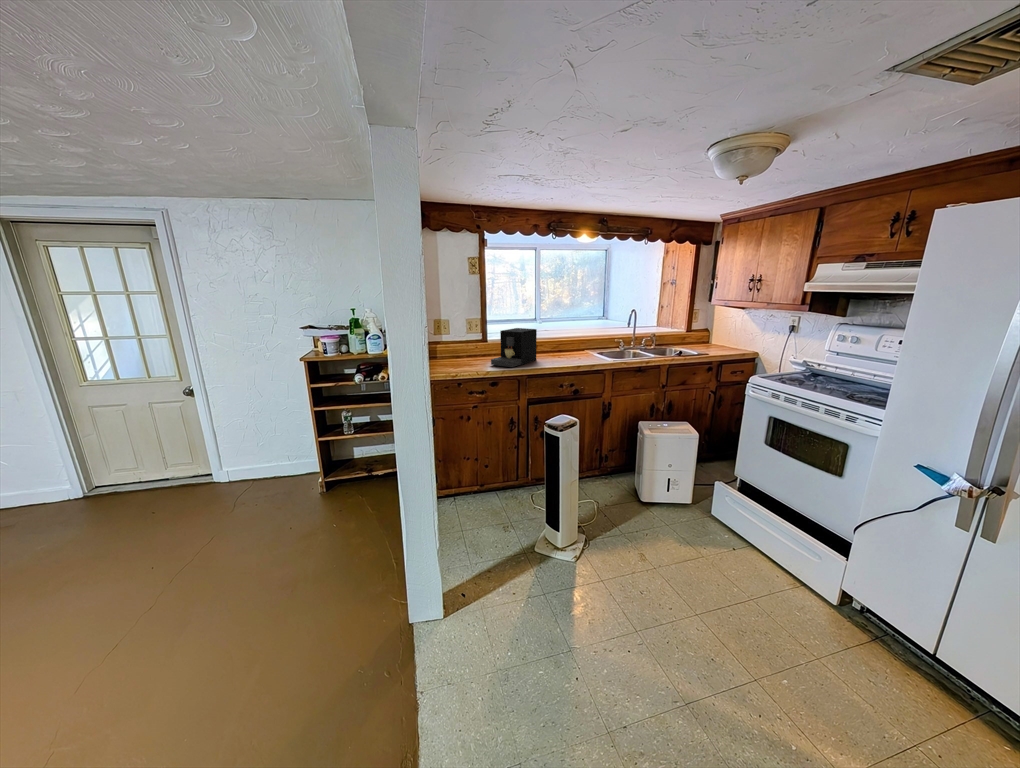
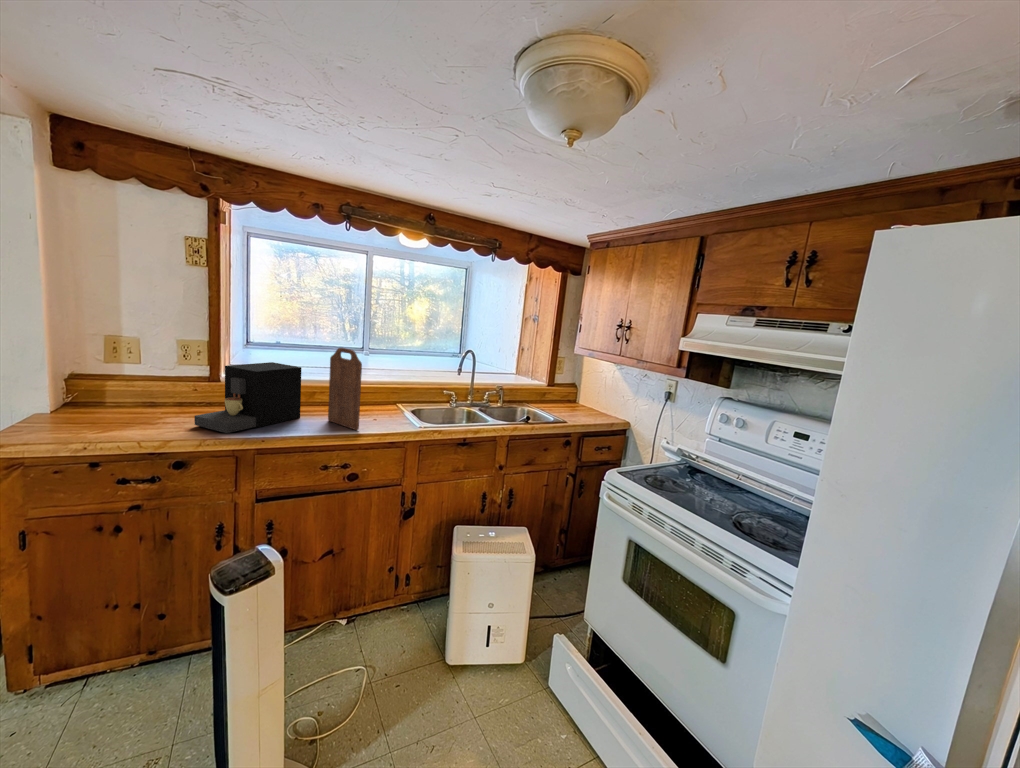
cutting board: none [553,314,578,364] -> present [328,348,362,430]

